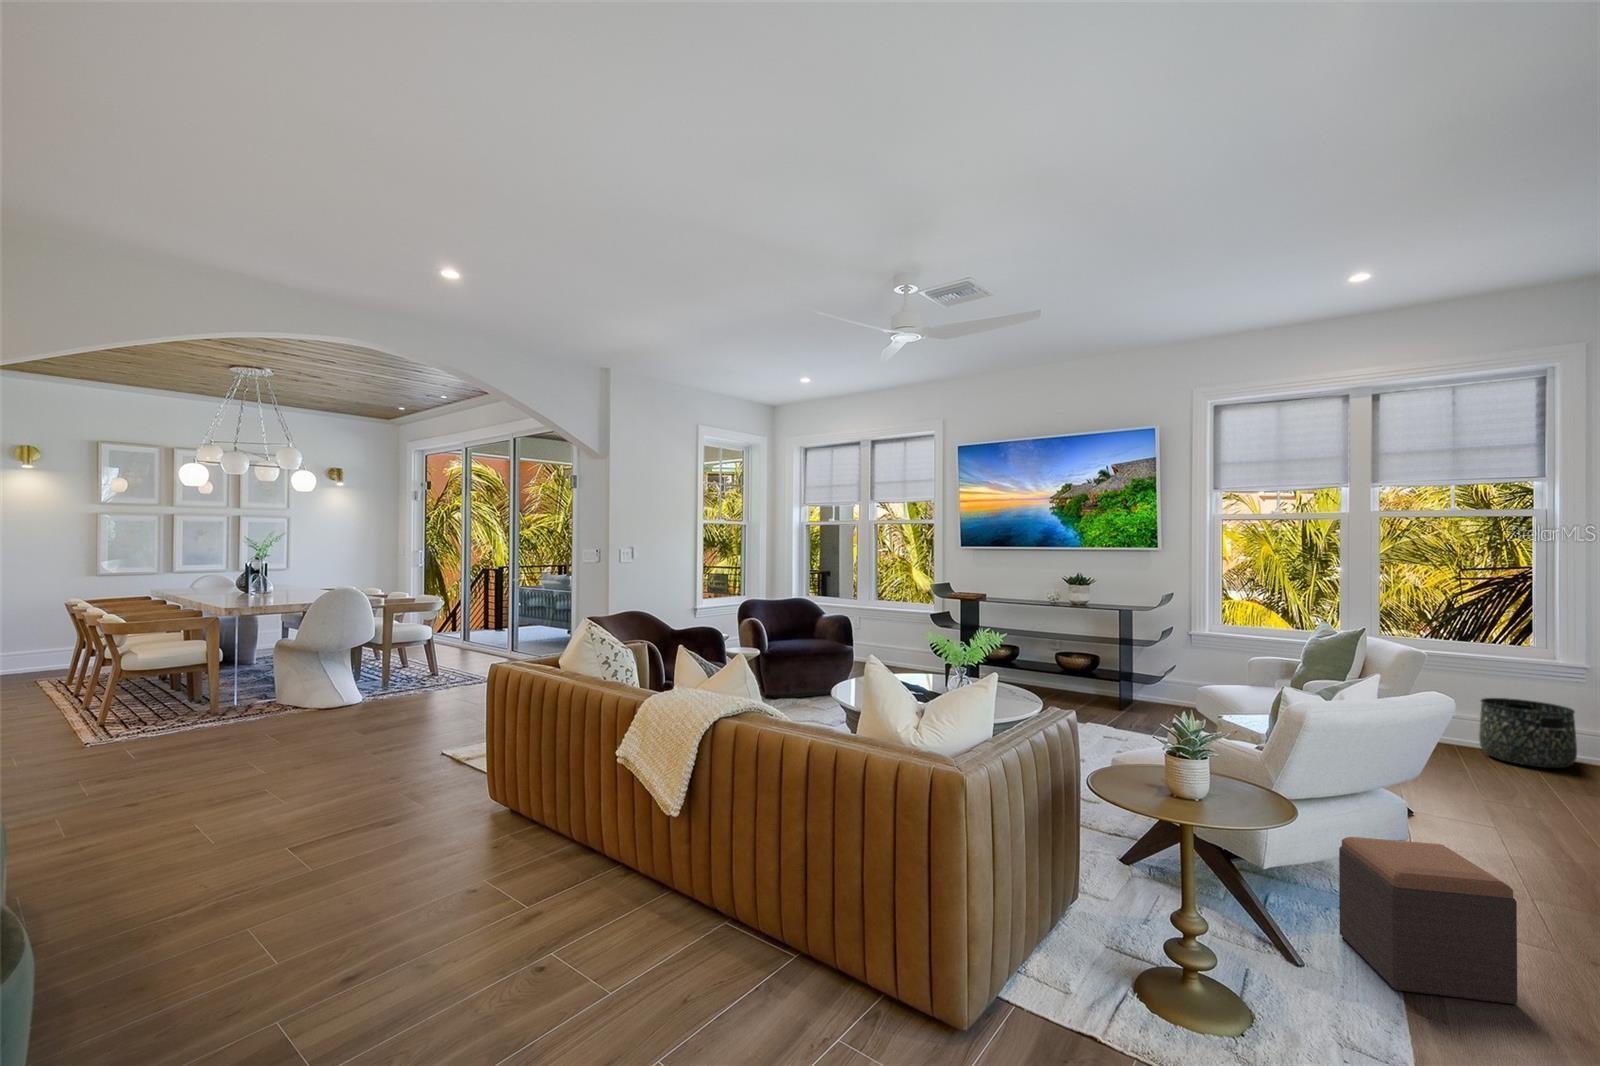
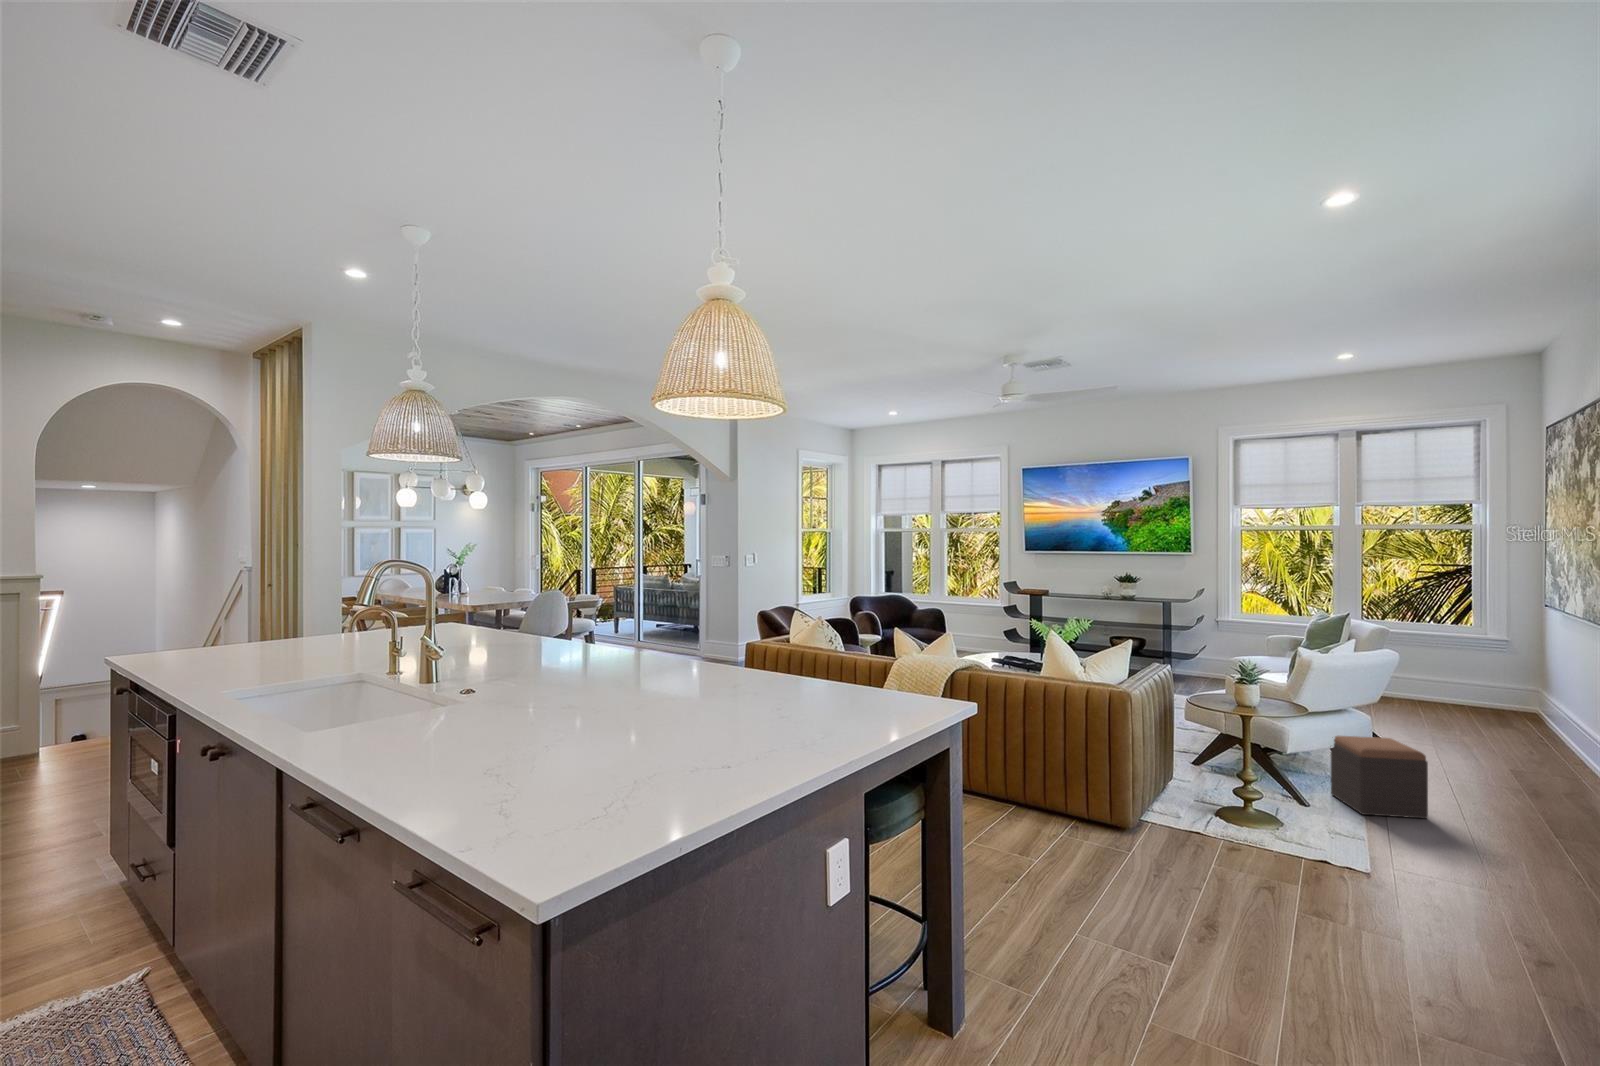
basket: present [1479,698,1577,768] -> none [1432,663,1499,711]

